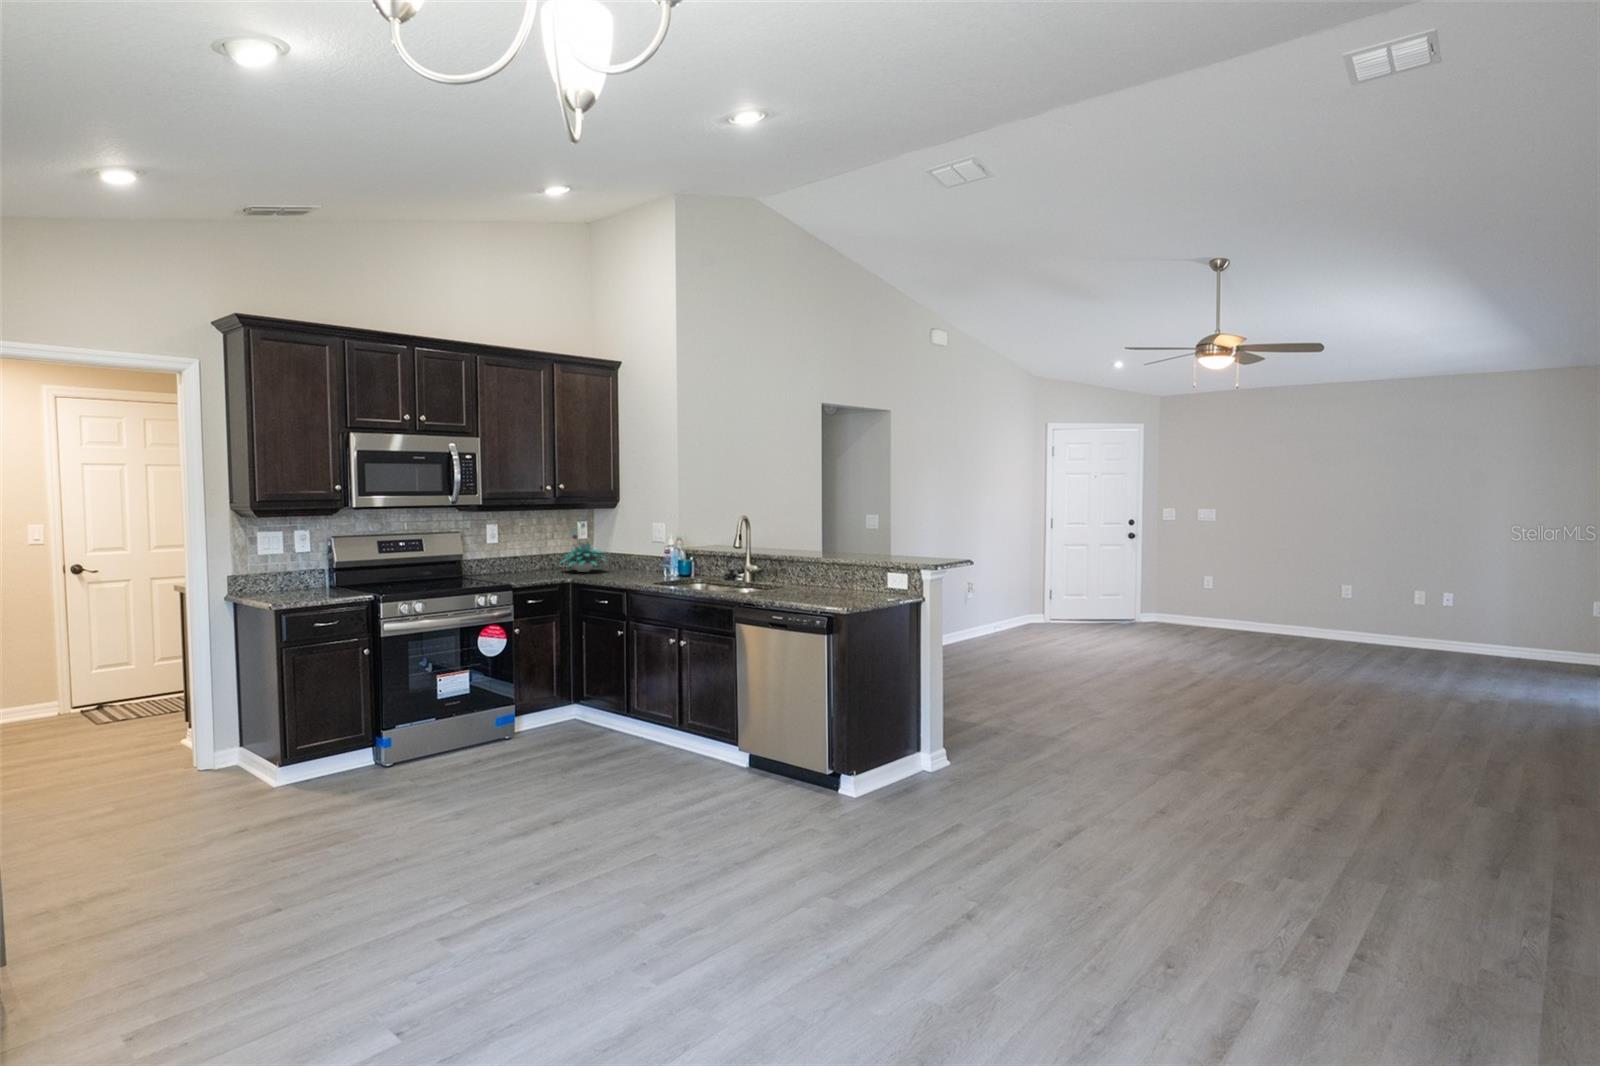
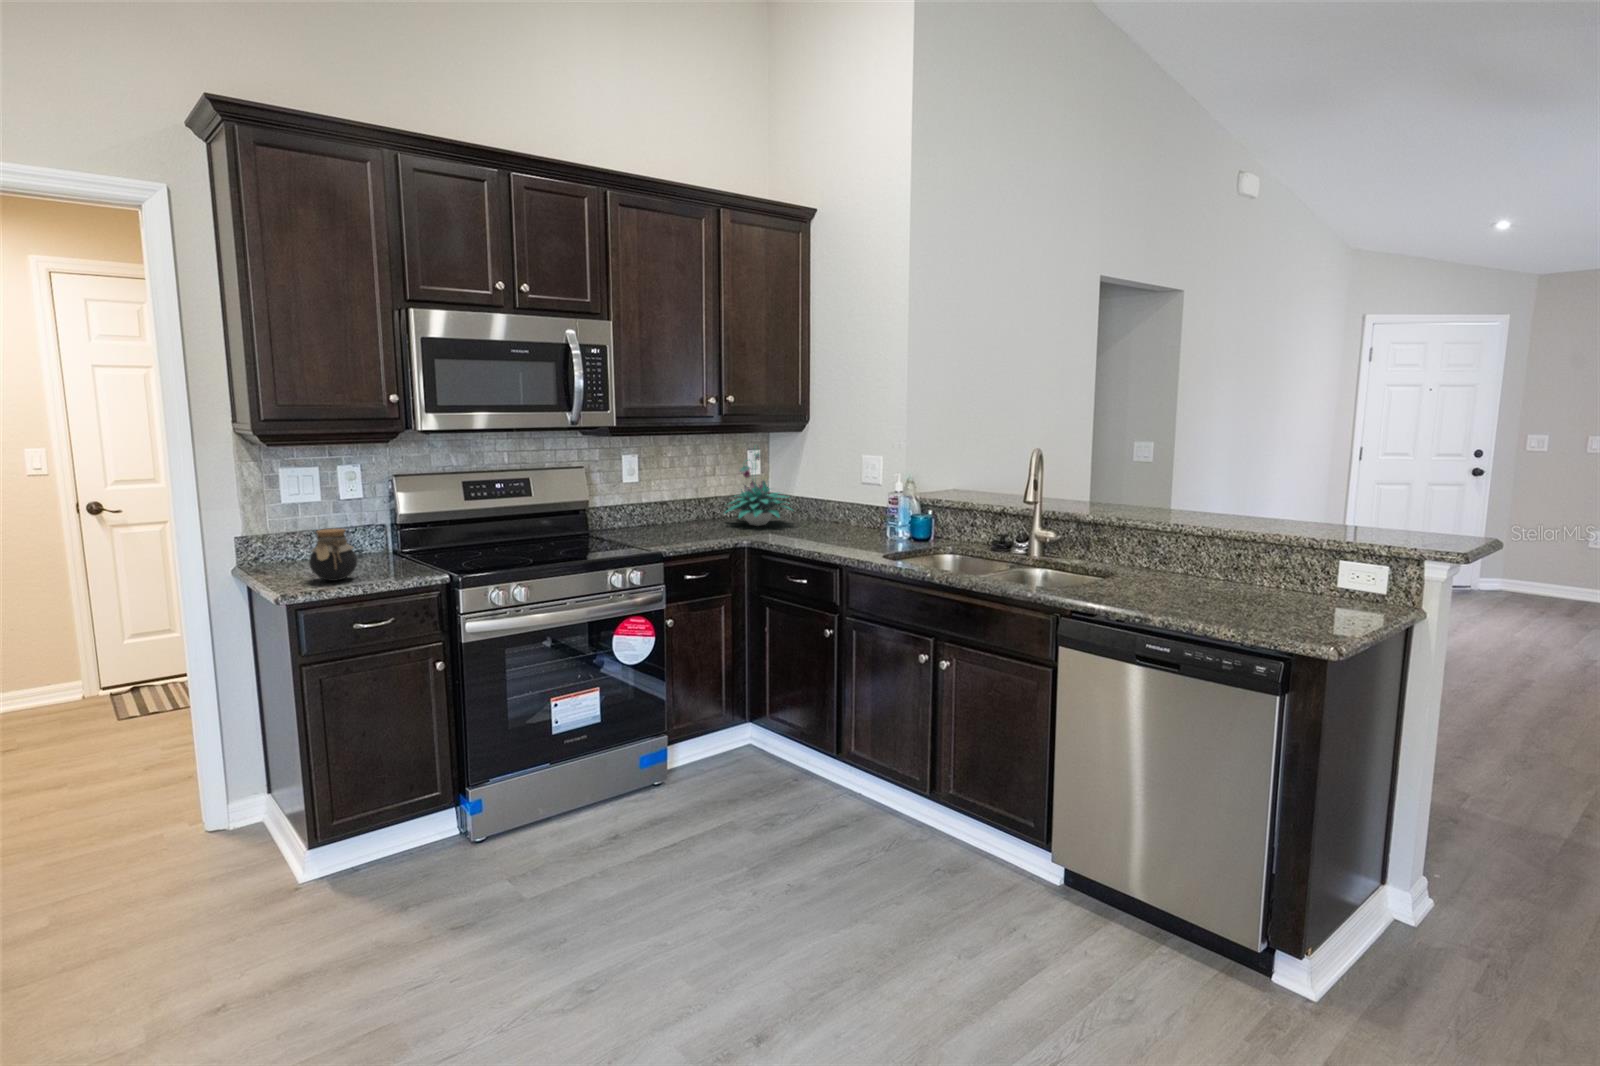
jar: none [284,567,314,599] -> present [309,529,357,581]

